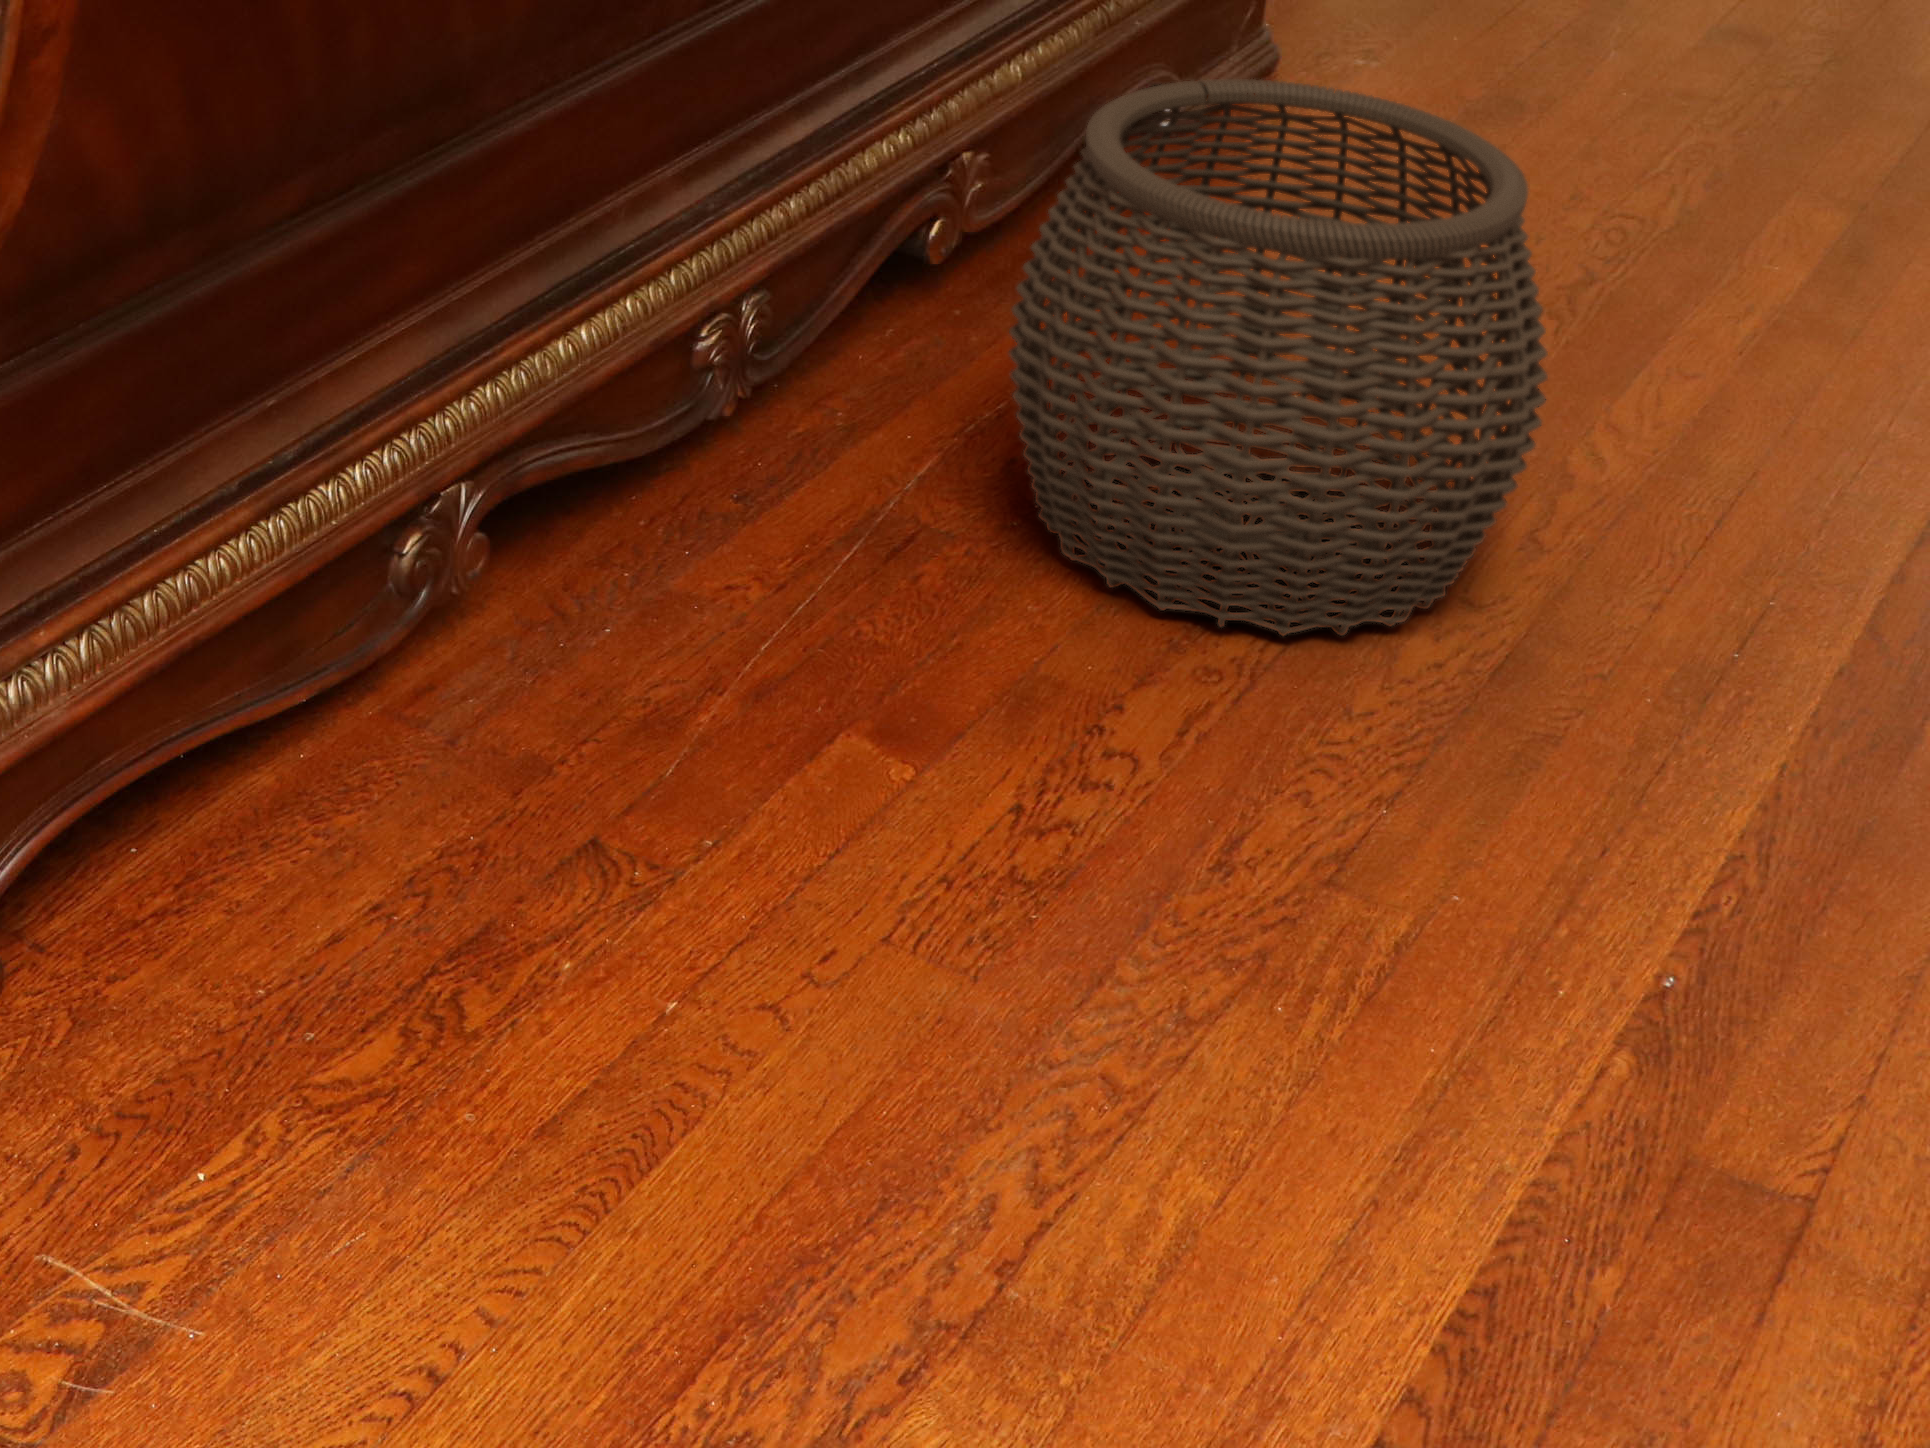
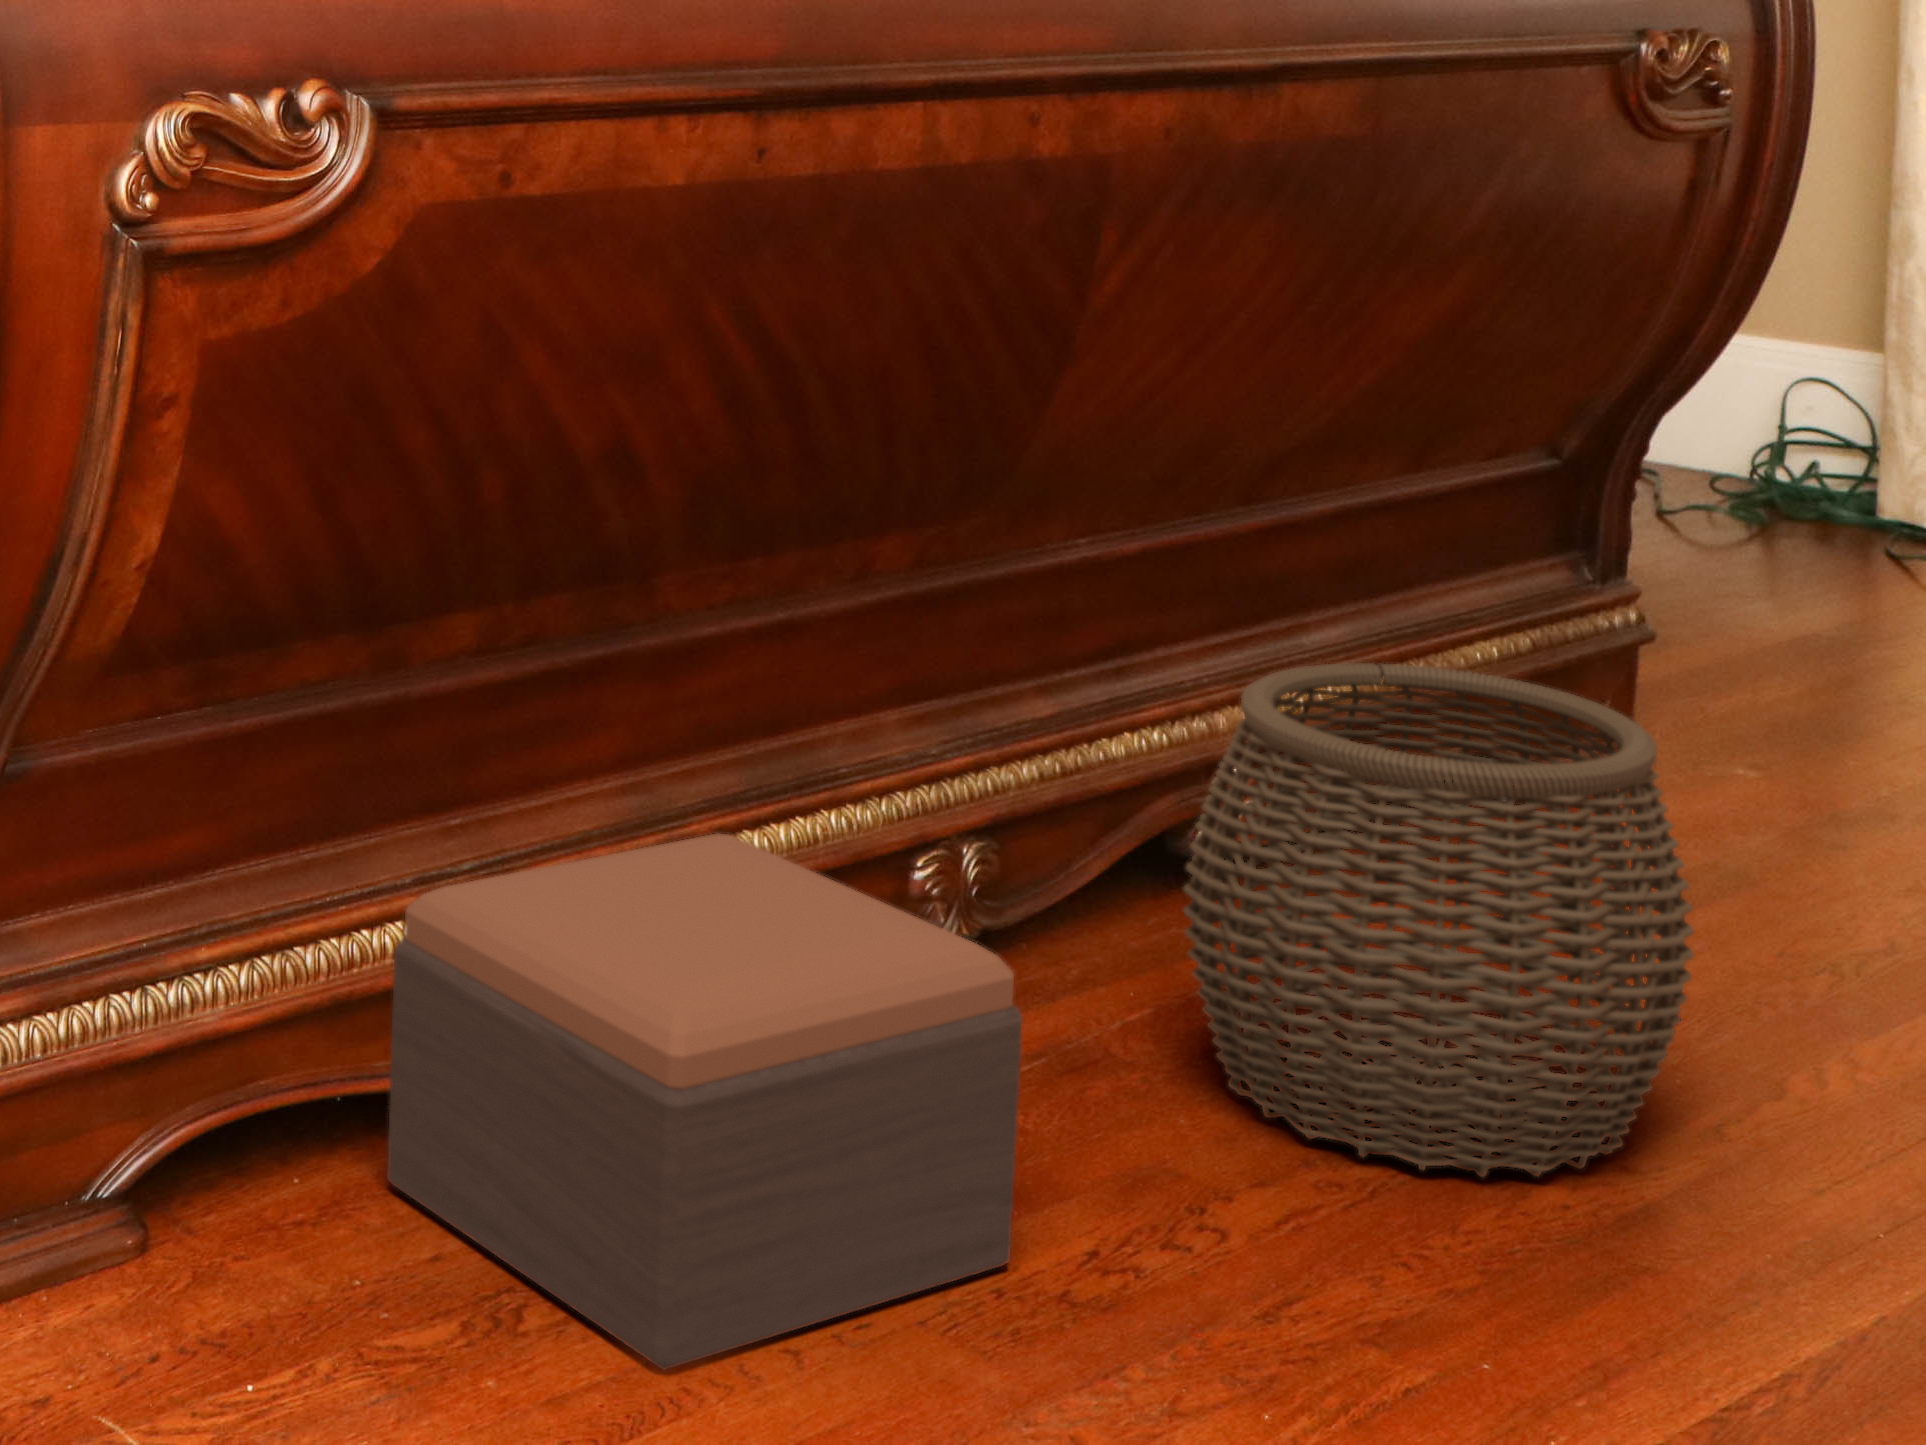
footstool: none [245,379,974,1058] -> present [387,833,1022,1370]

